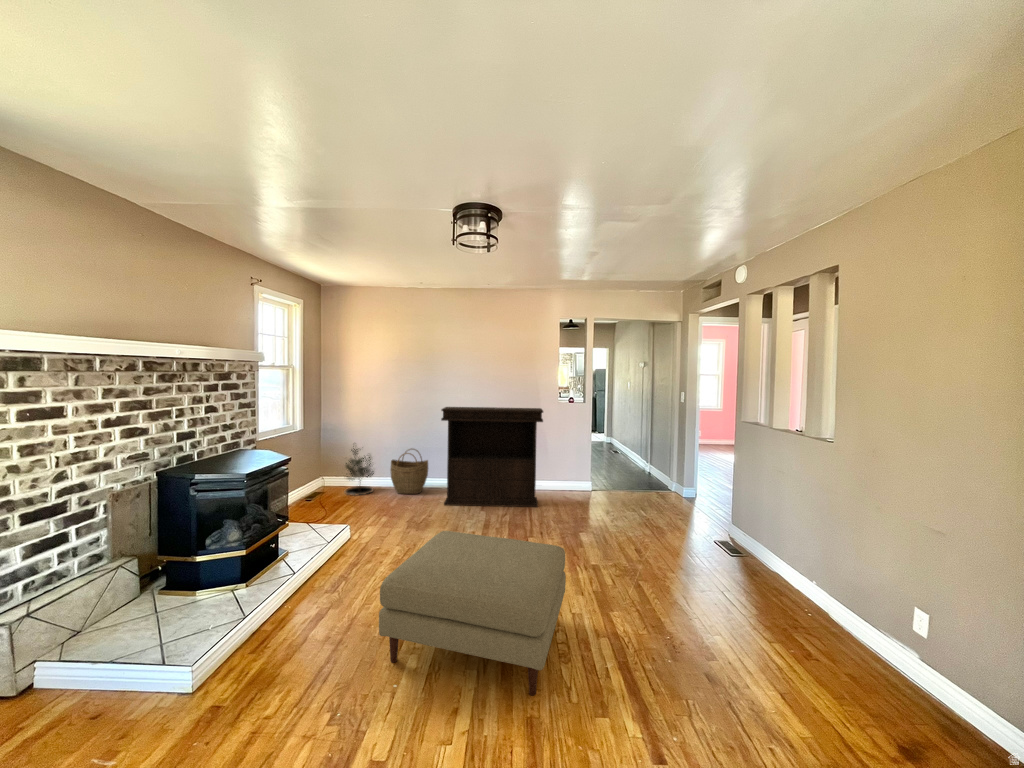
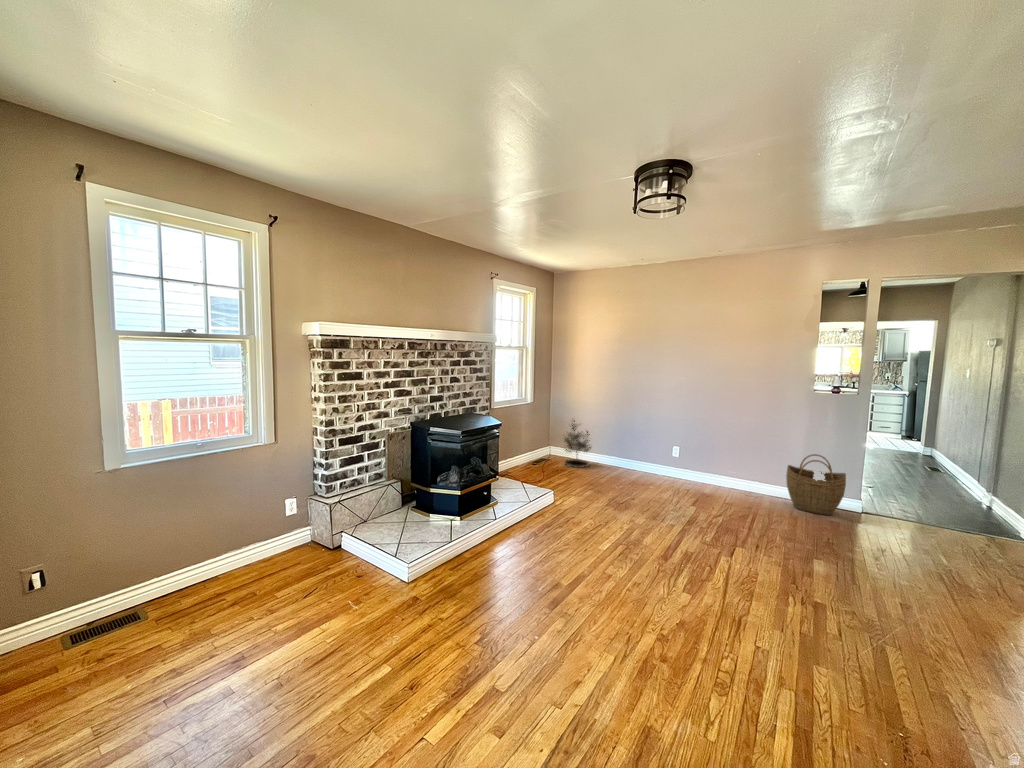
console table: present [441,407,543,507] -> none [651,389,783,517]
woven basket: present [390,449,428,494] -> present [786,454,846,515]
ottoman: present [379,531,566,696] -> none [530,512,747,709]

